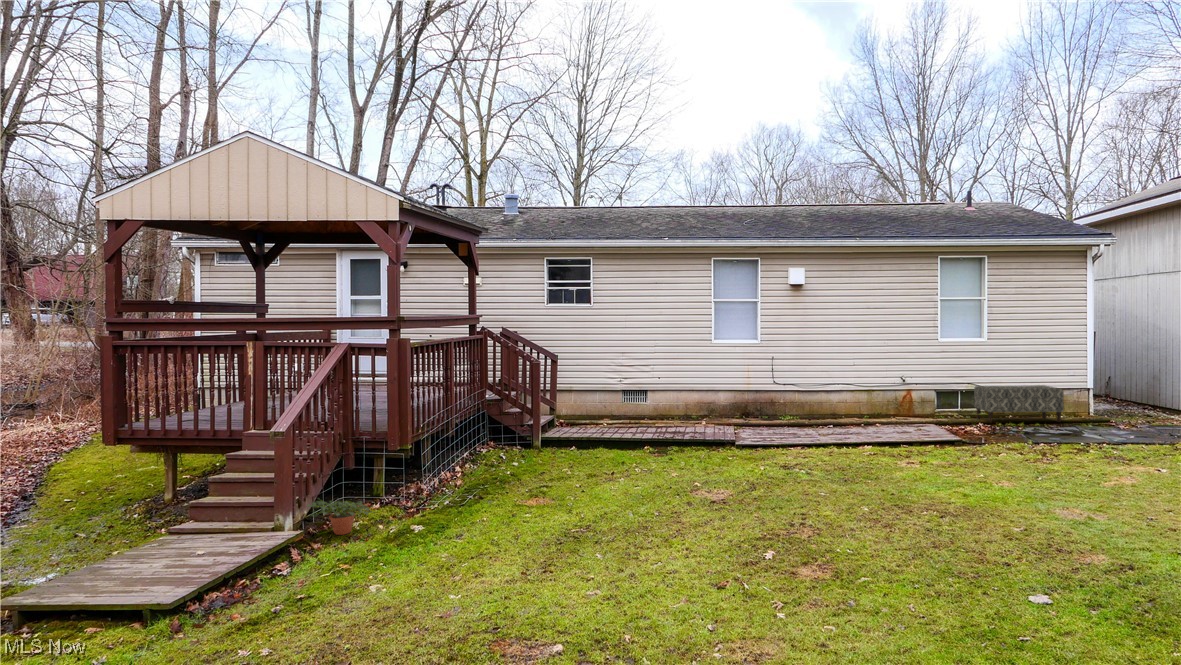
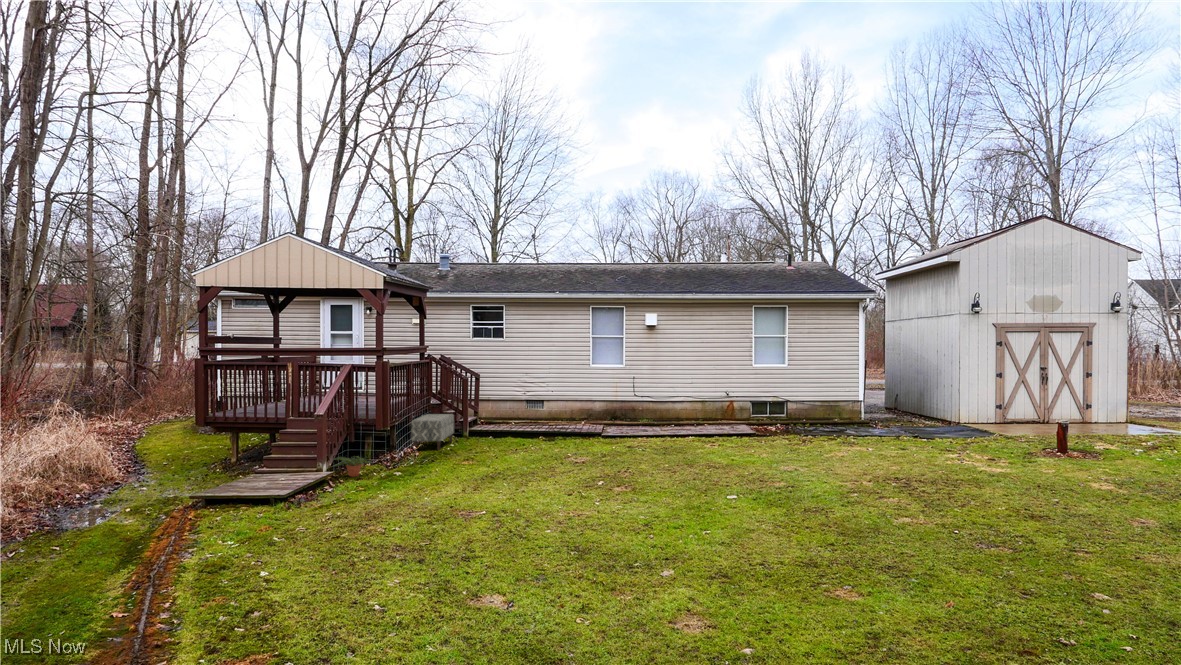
bench: present [974,385,1064,422] -> present [411,414,454,450]

